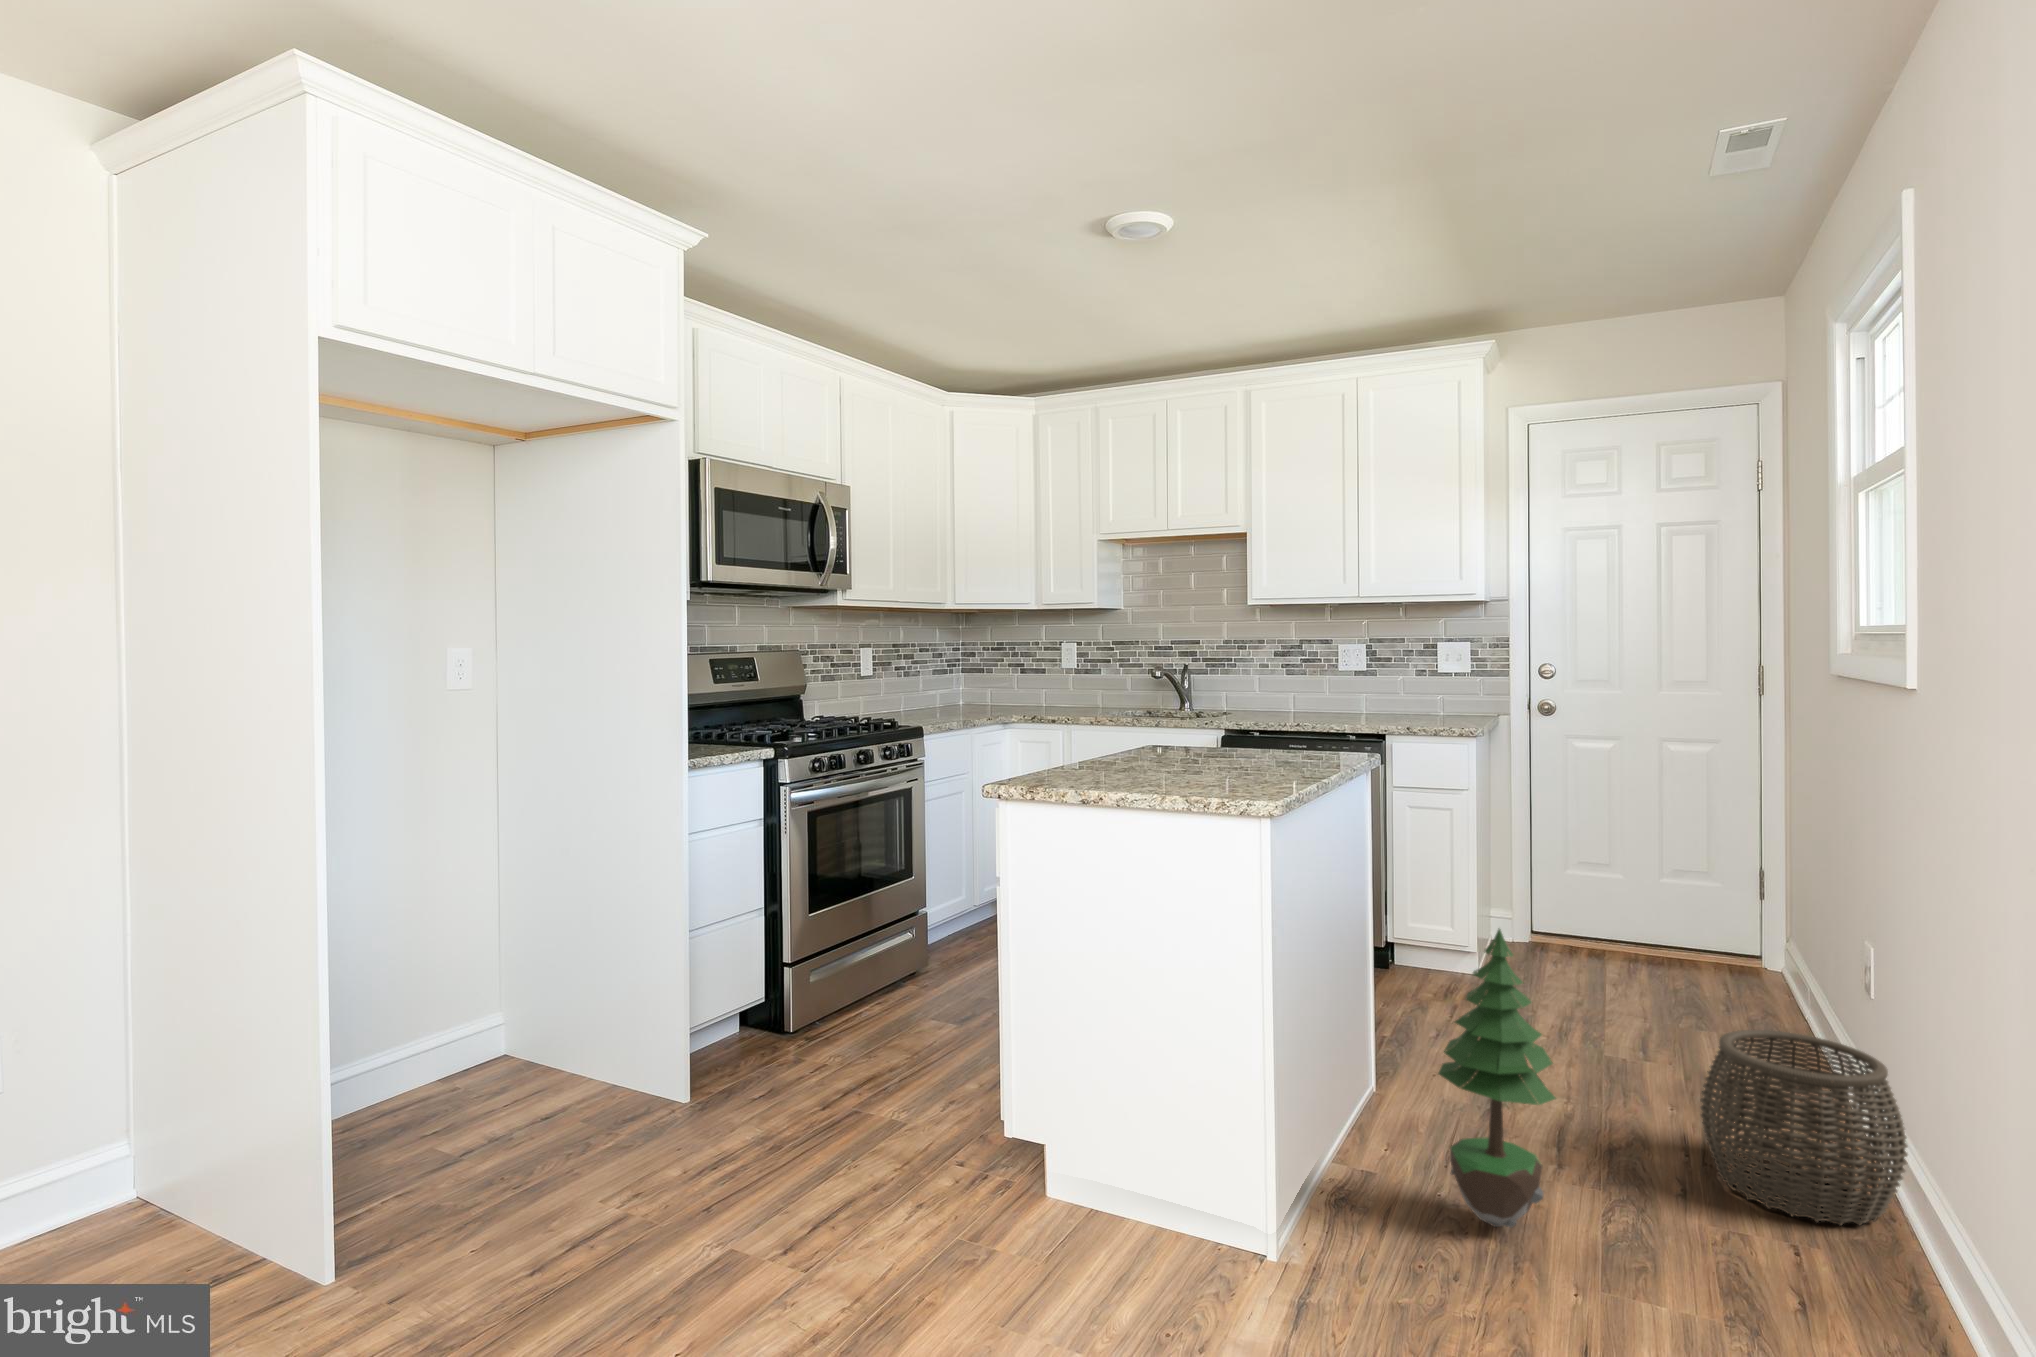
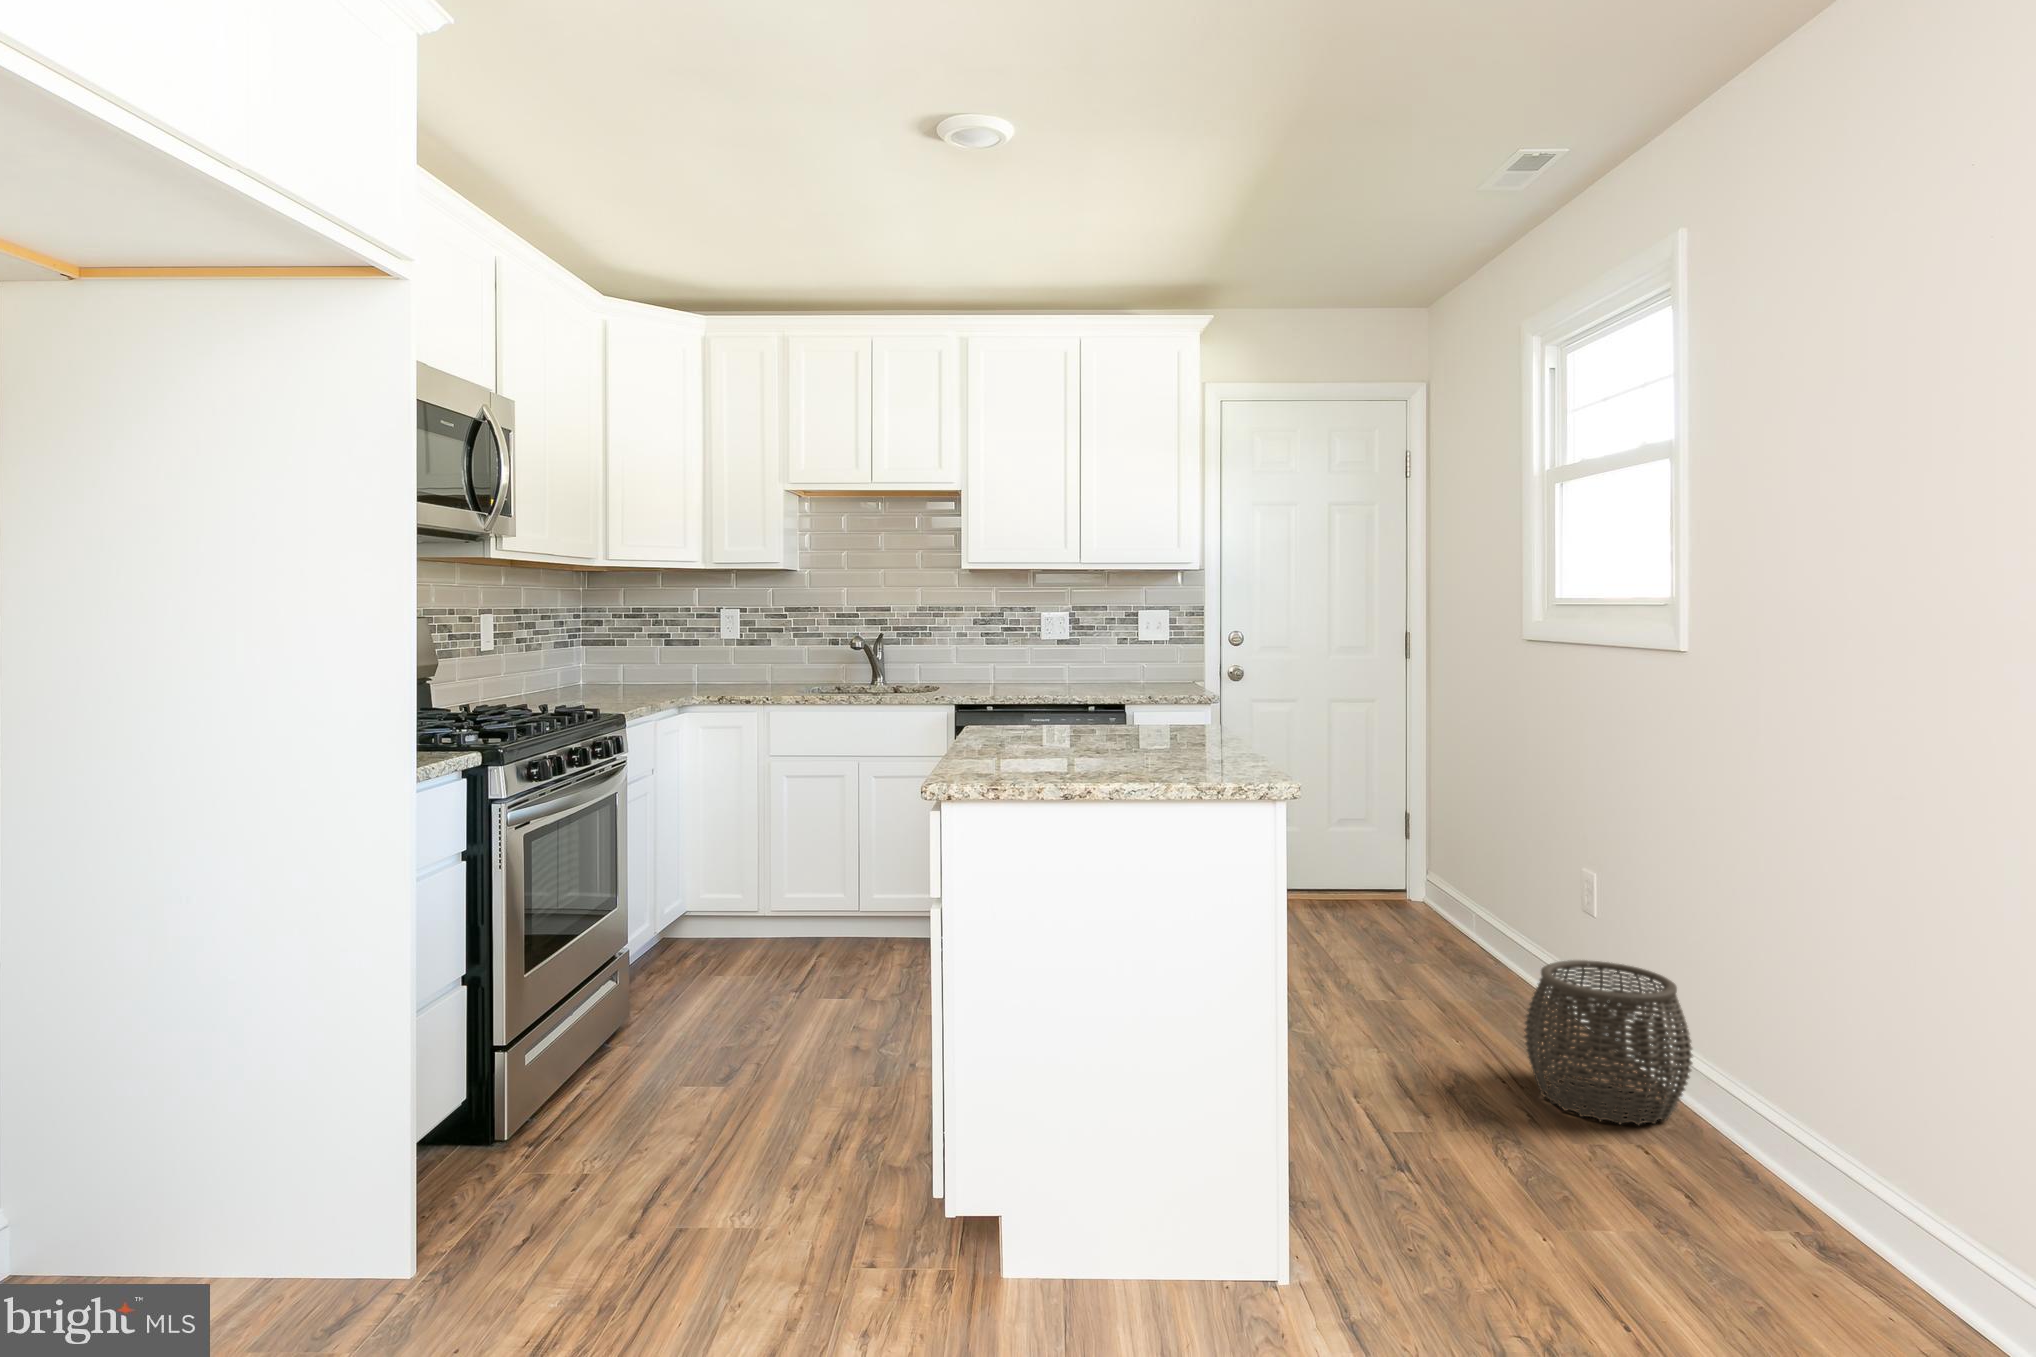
potted tree: present [1438,929,1556,1228] -> none [1374,894,1489,1193]

